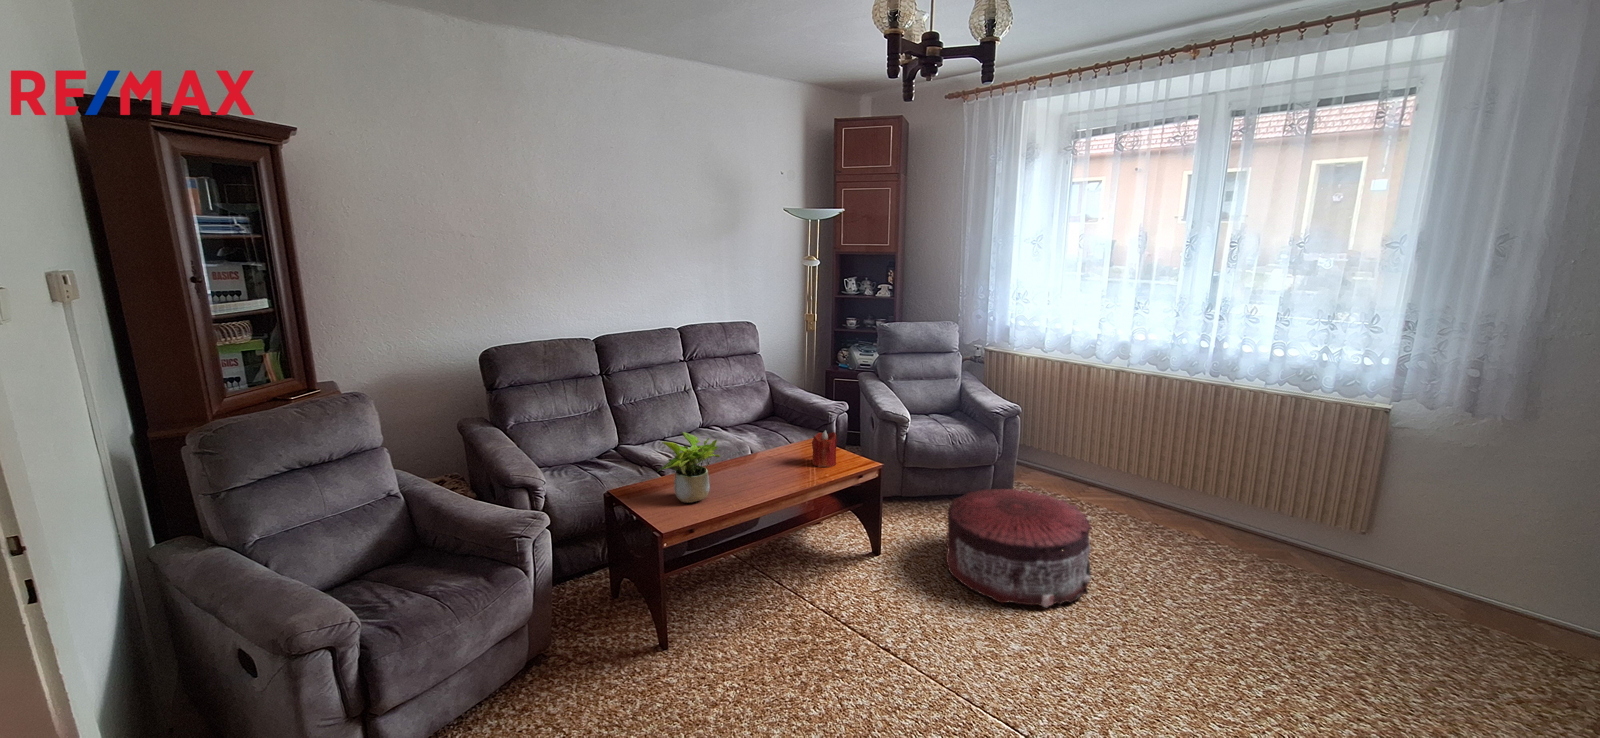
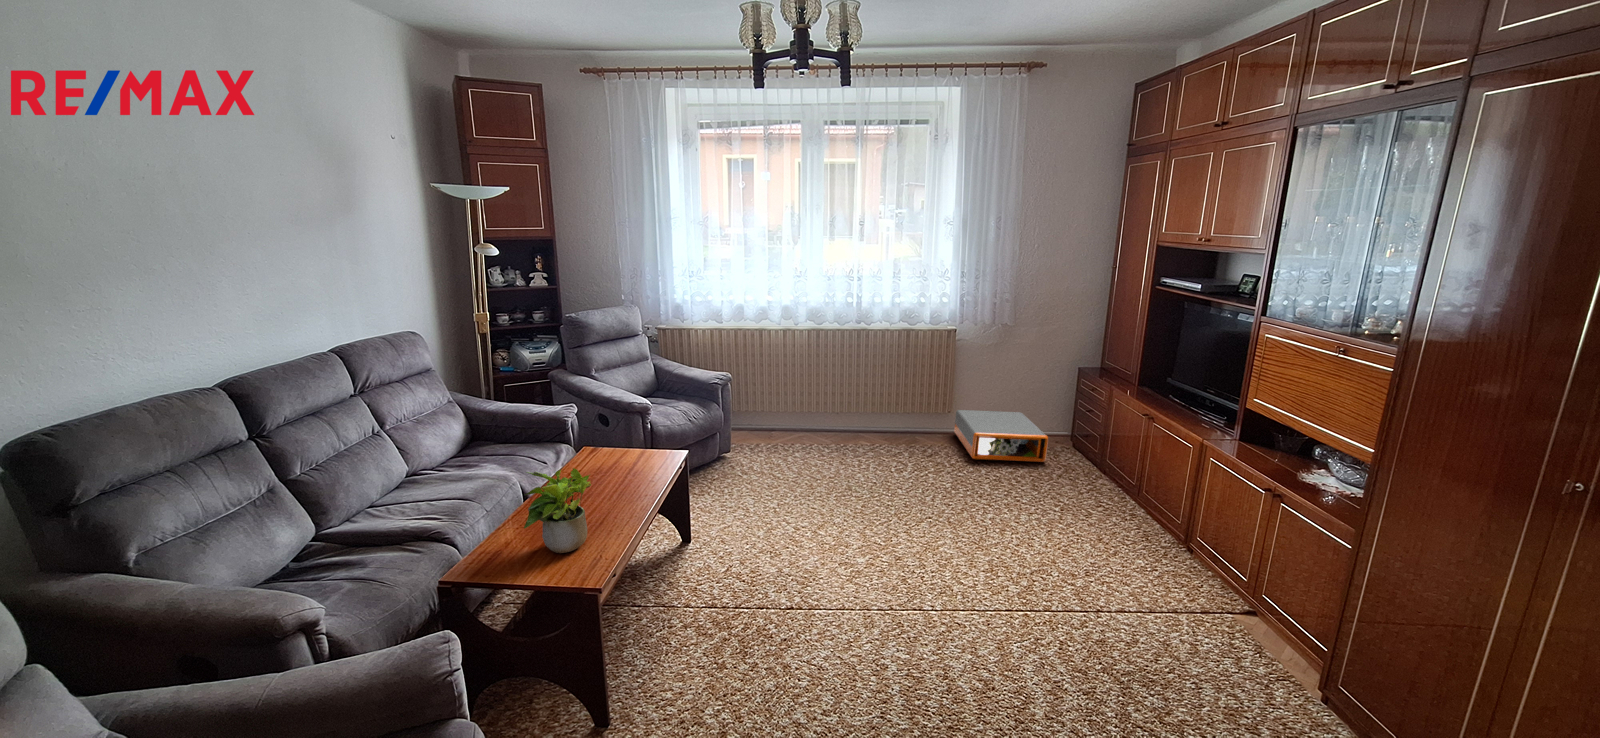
candle: present [812,430,837,467] -> none [621,431,650,471]
pouf: present [946,489,1092,607] -> none [740,439,863,535]
storage box: none [1350,536,1531,668] -> present [954,410,1048,462]

